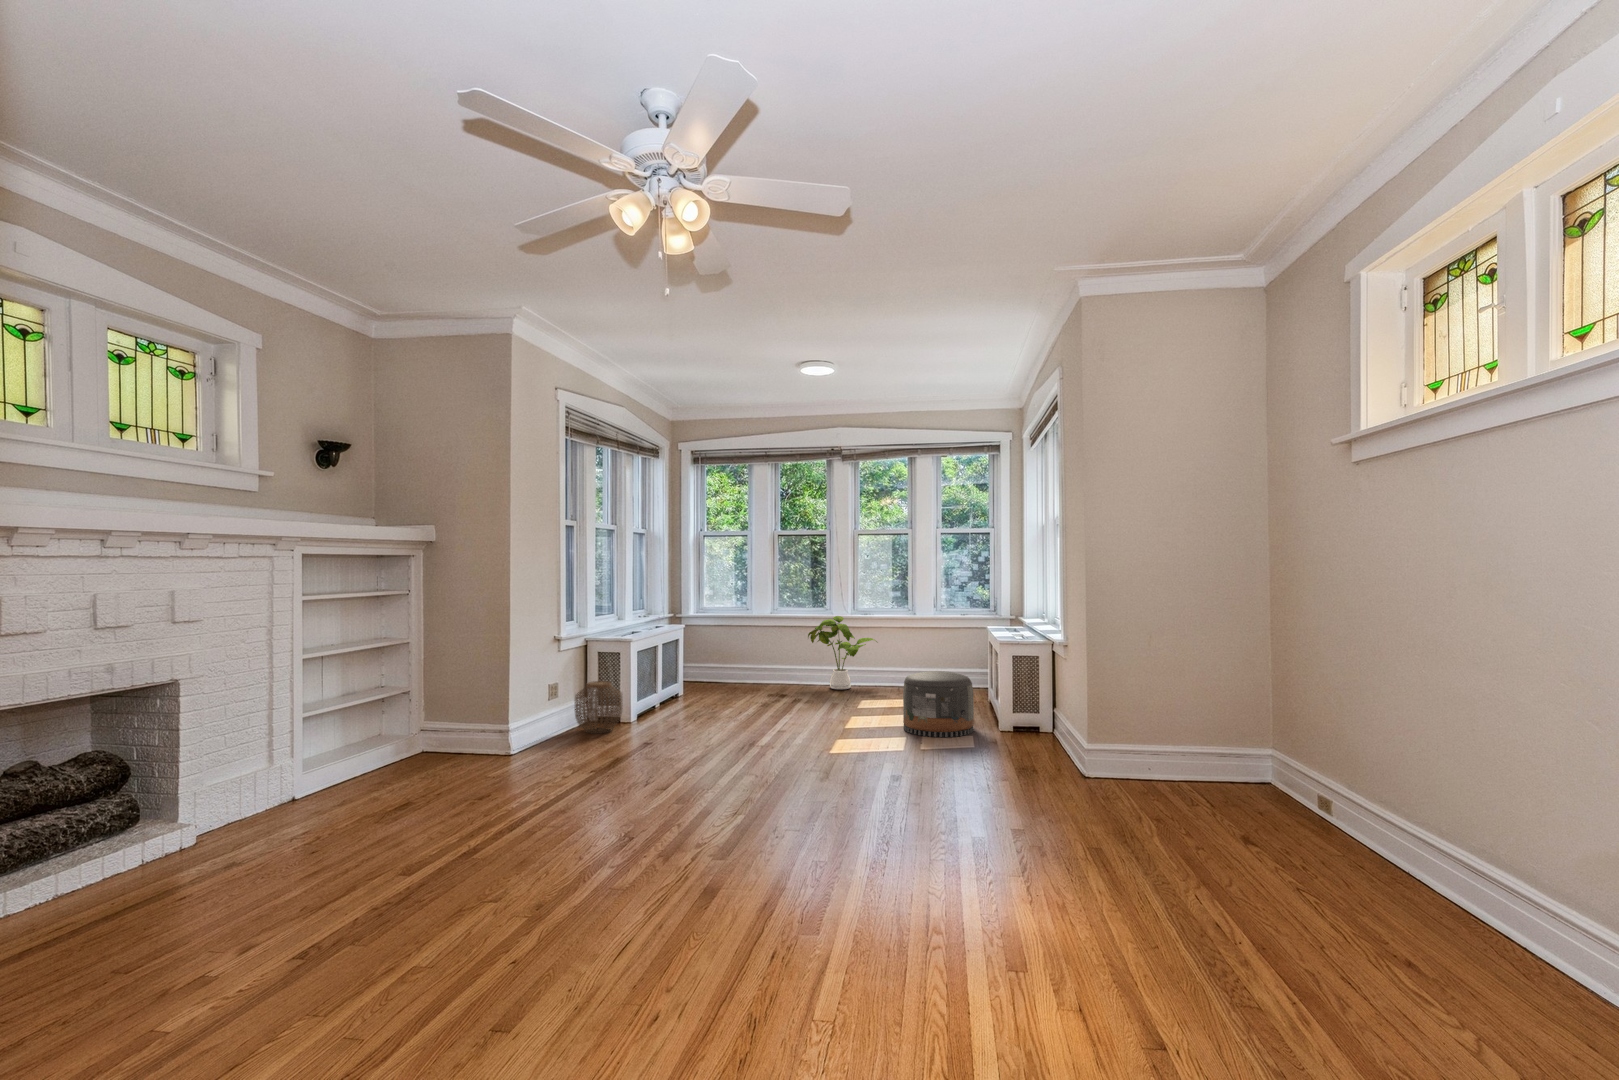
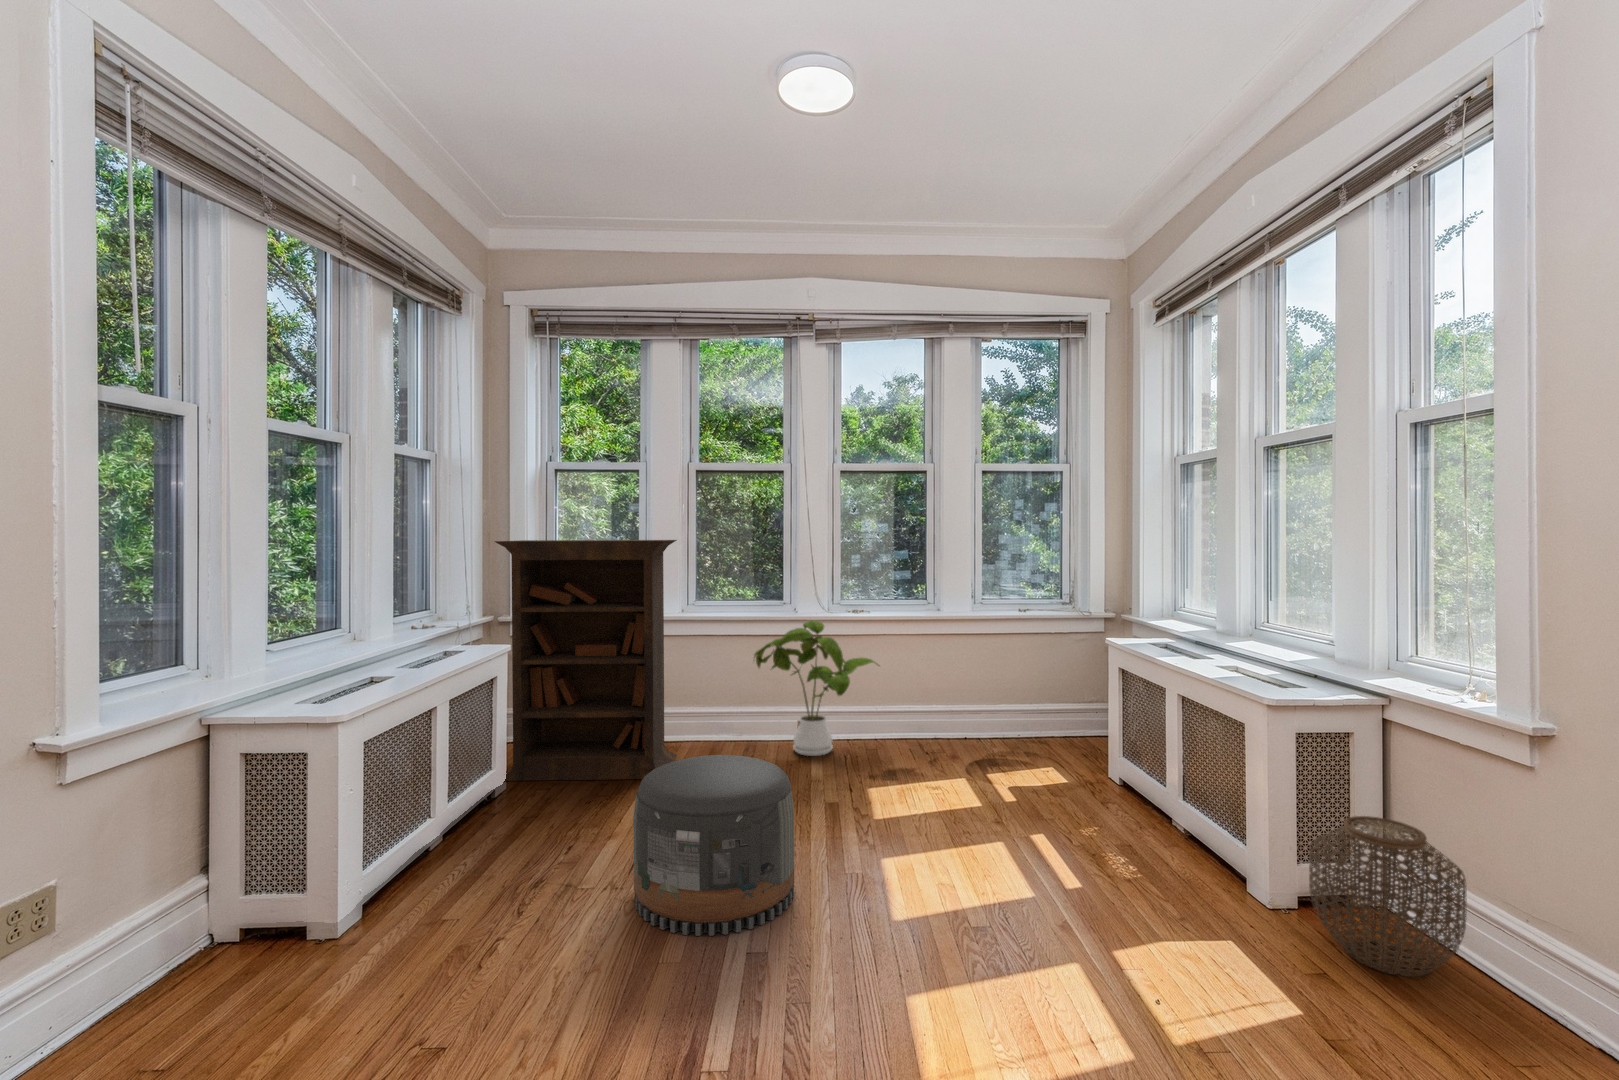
bookcase: none [678,573,768,694] -> present [495,540,677,781]
pouf: present [903,671,974,737] -> present [633,755,794,936]
woven basket: present [575,681,623,733] -> present [1309,816,1466,976]

